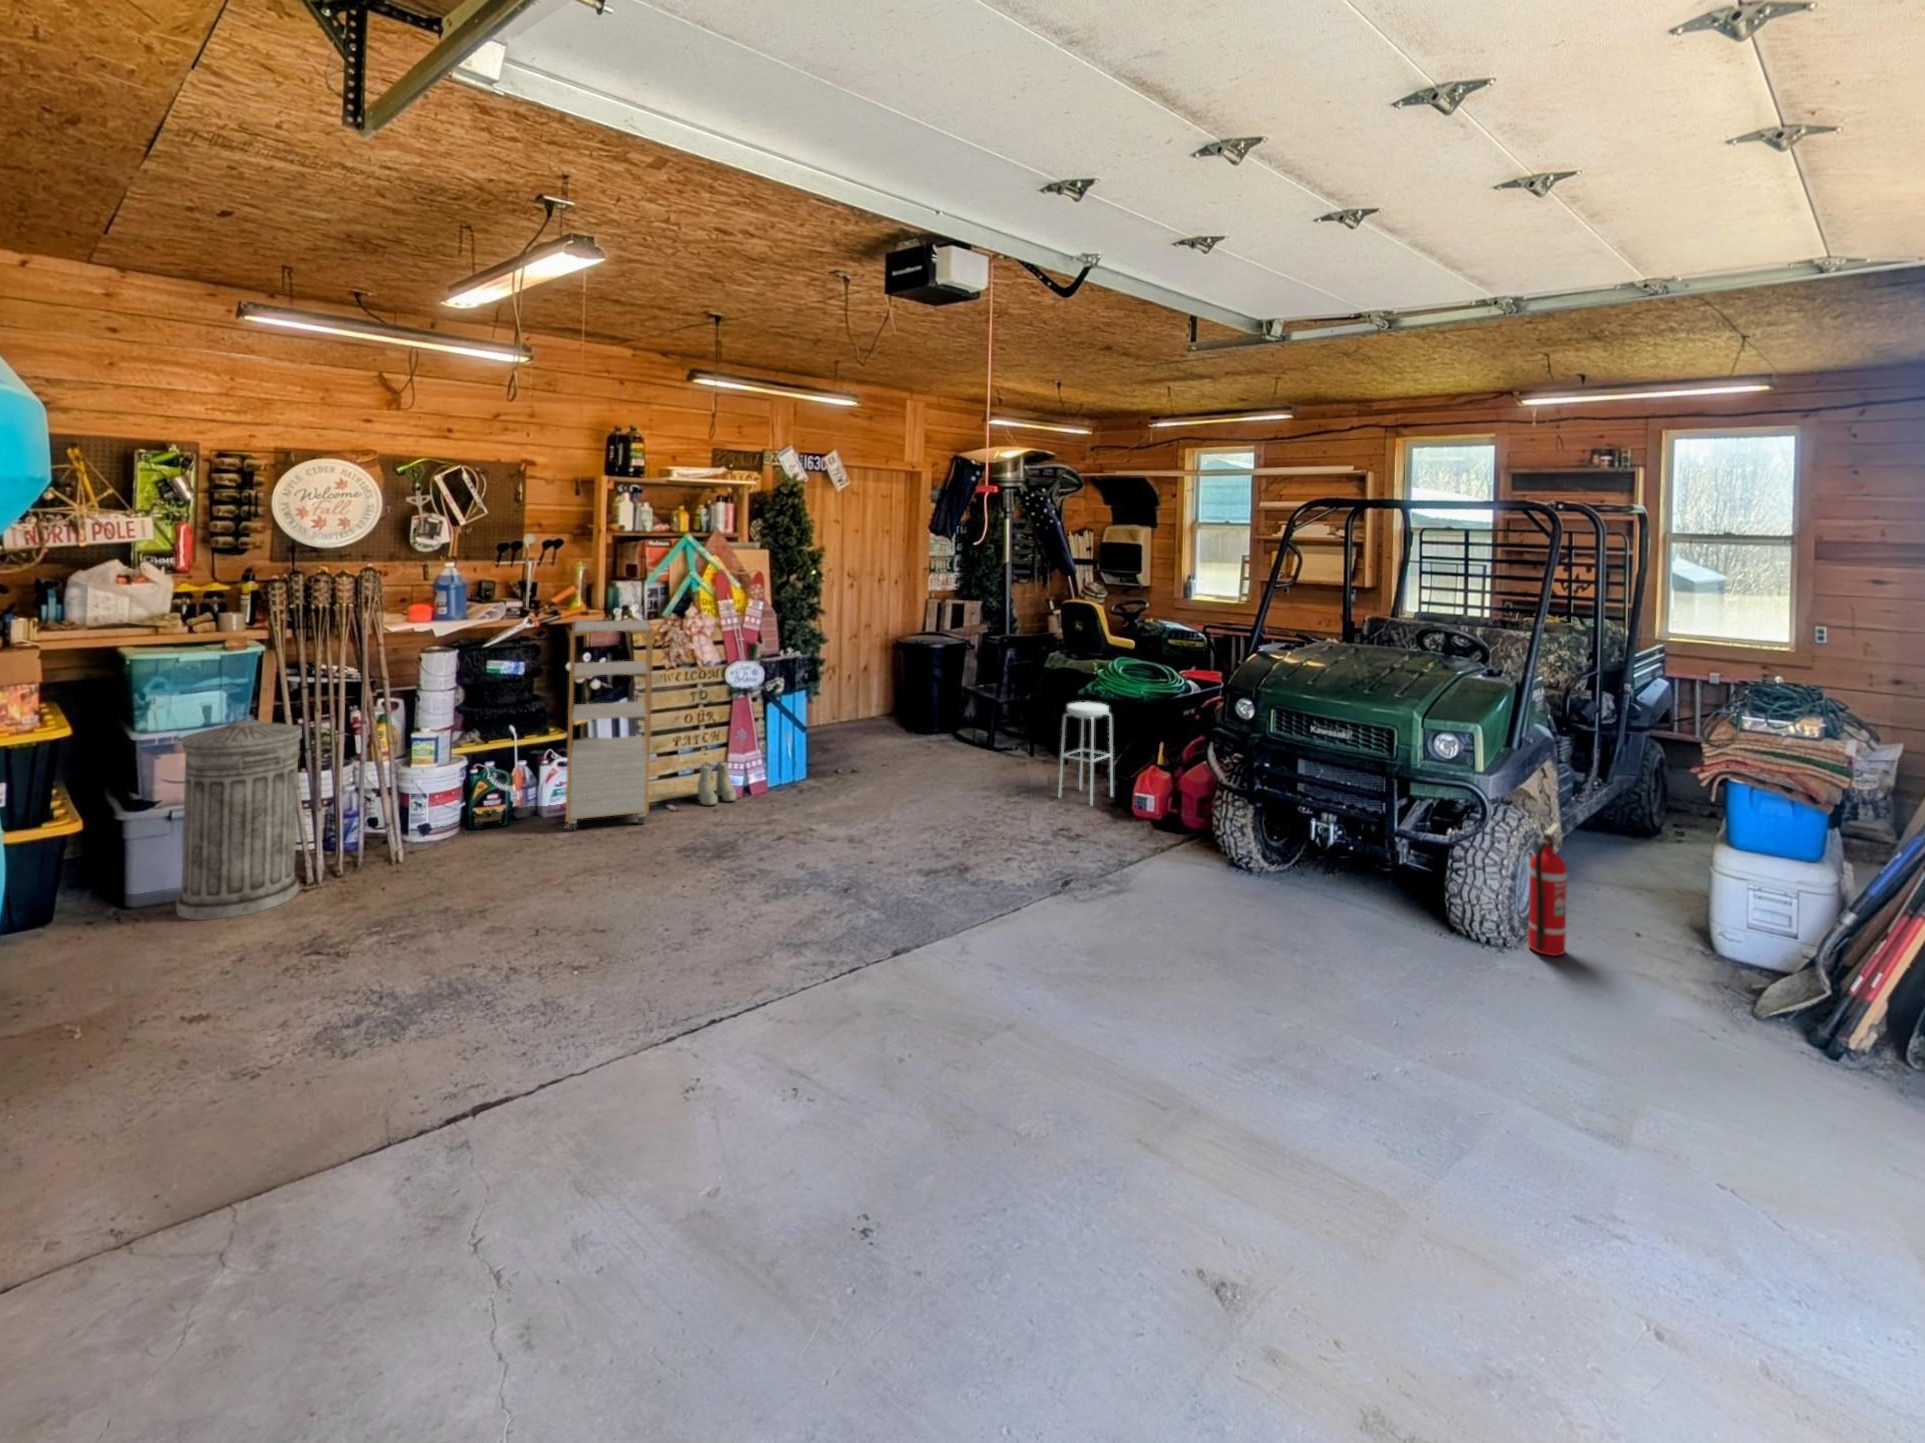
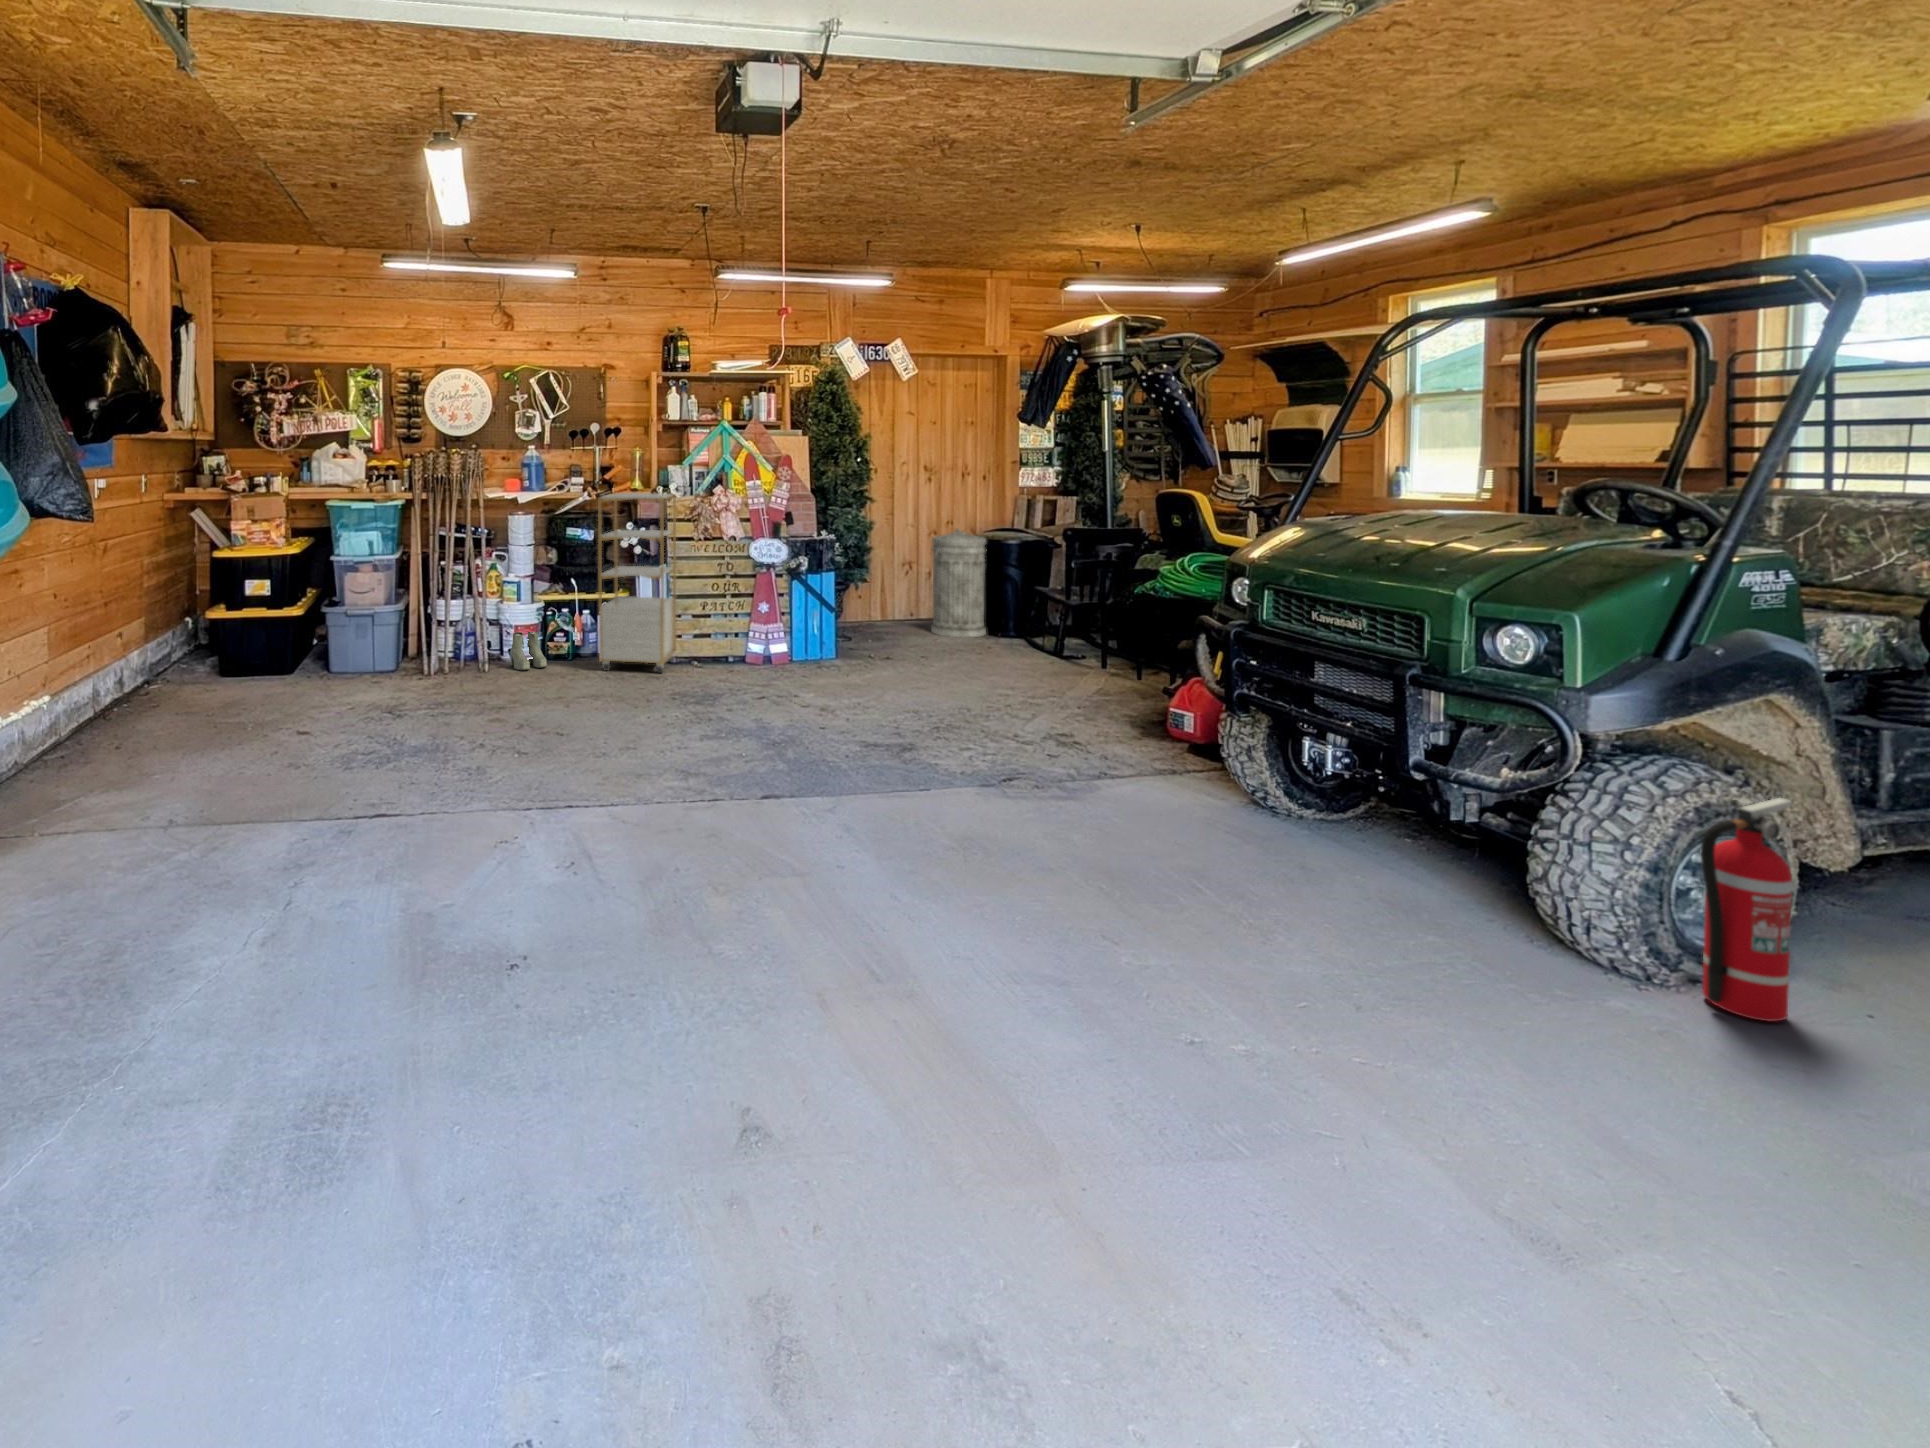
stool: present [1058,702,1113,805] -> none [1088,598,1162,719]
trash can: present [176,716,302,920] -> present [931,529,986,637]
boots: present [697,761,736,805] -> present [510,631,547,670]

